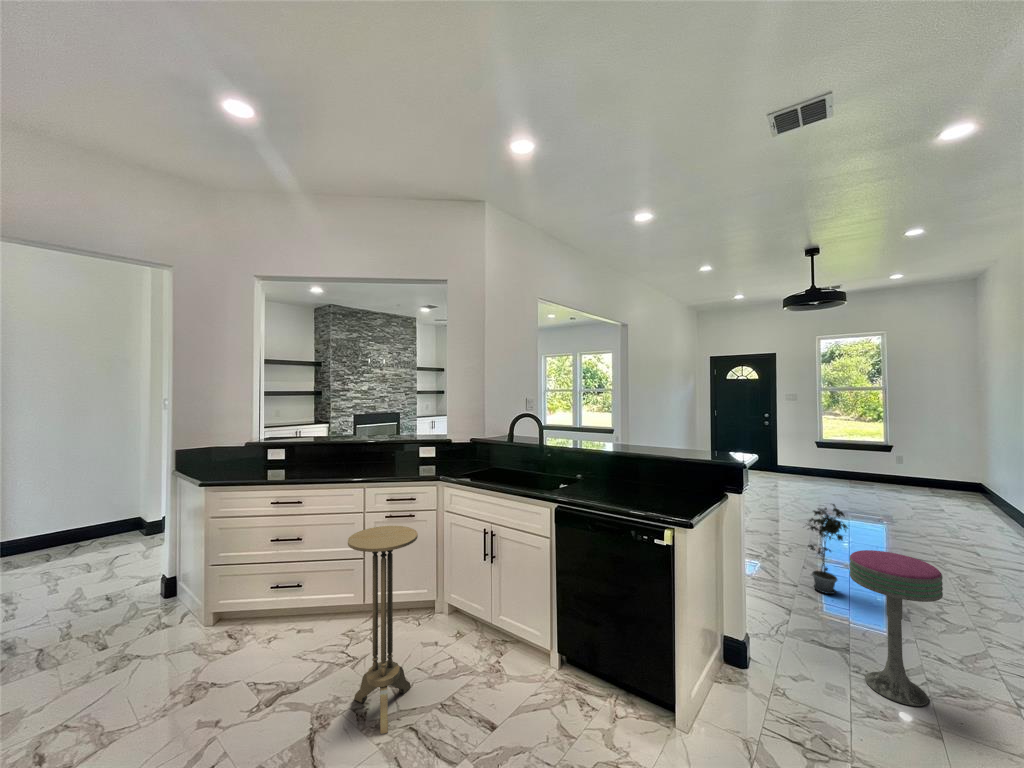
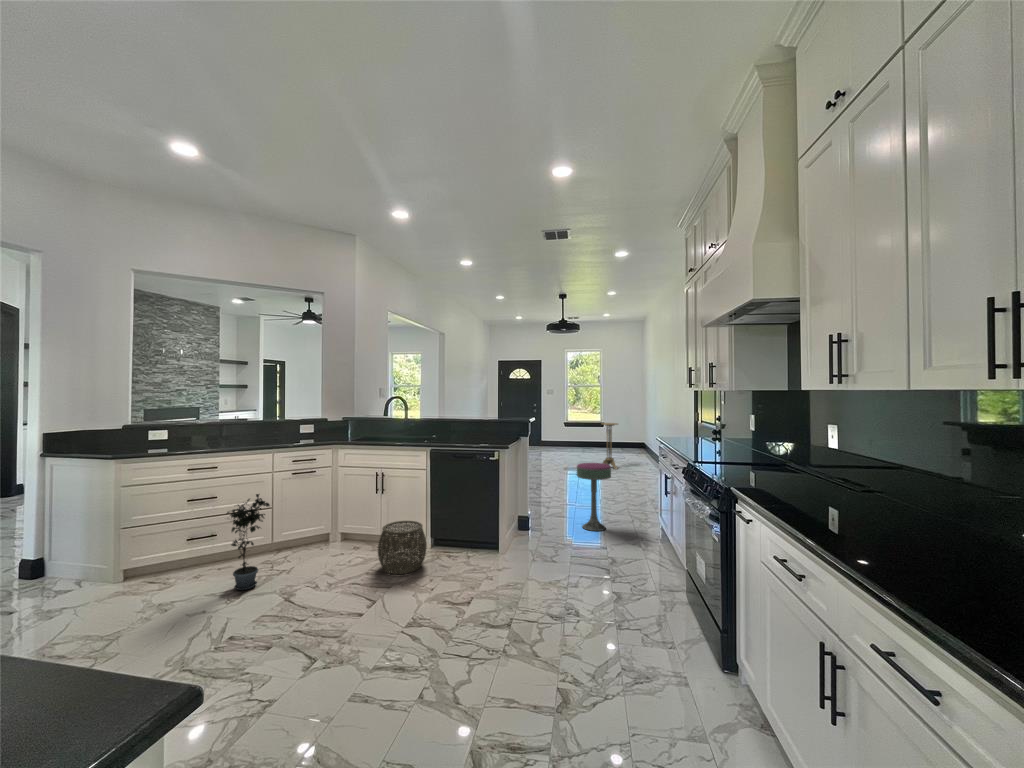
potted plant: present [807,504,848,594] -> present [227,494,270,590]
side table: present [348,526,418,734] -> present [601,423,618,469]
woven basket: none [461,617,539,723] -> present [378,521,427,574]

